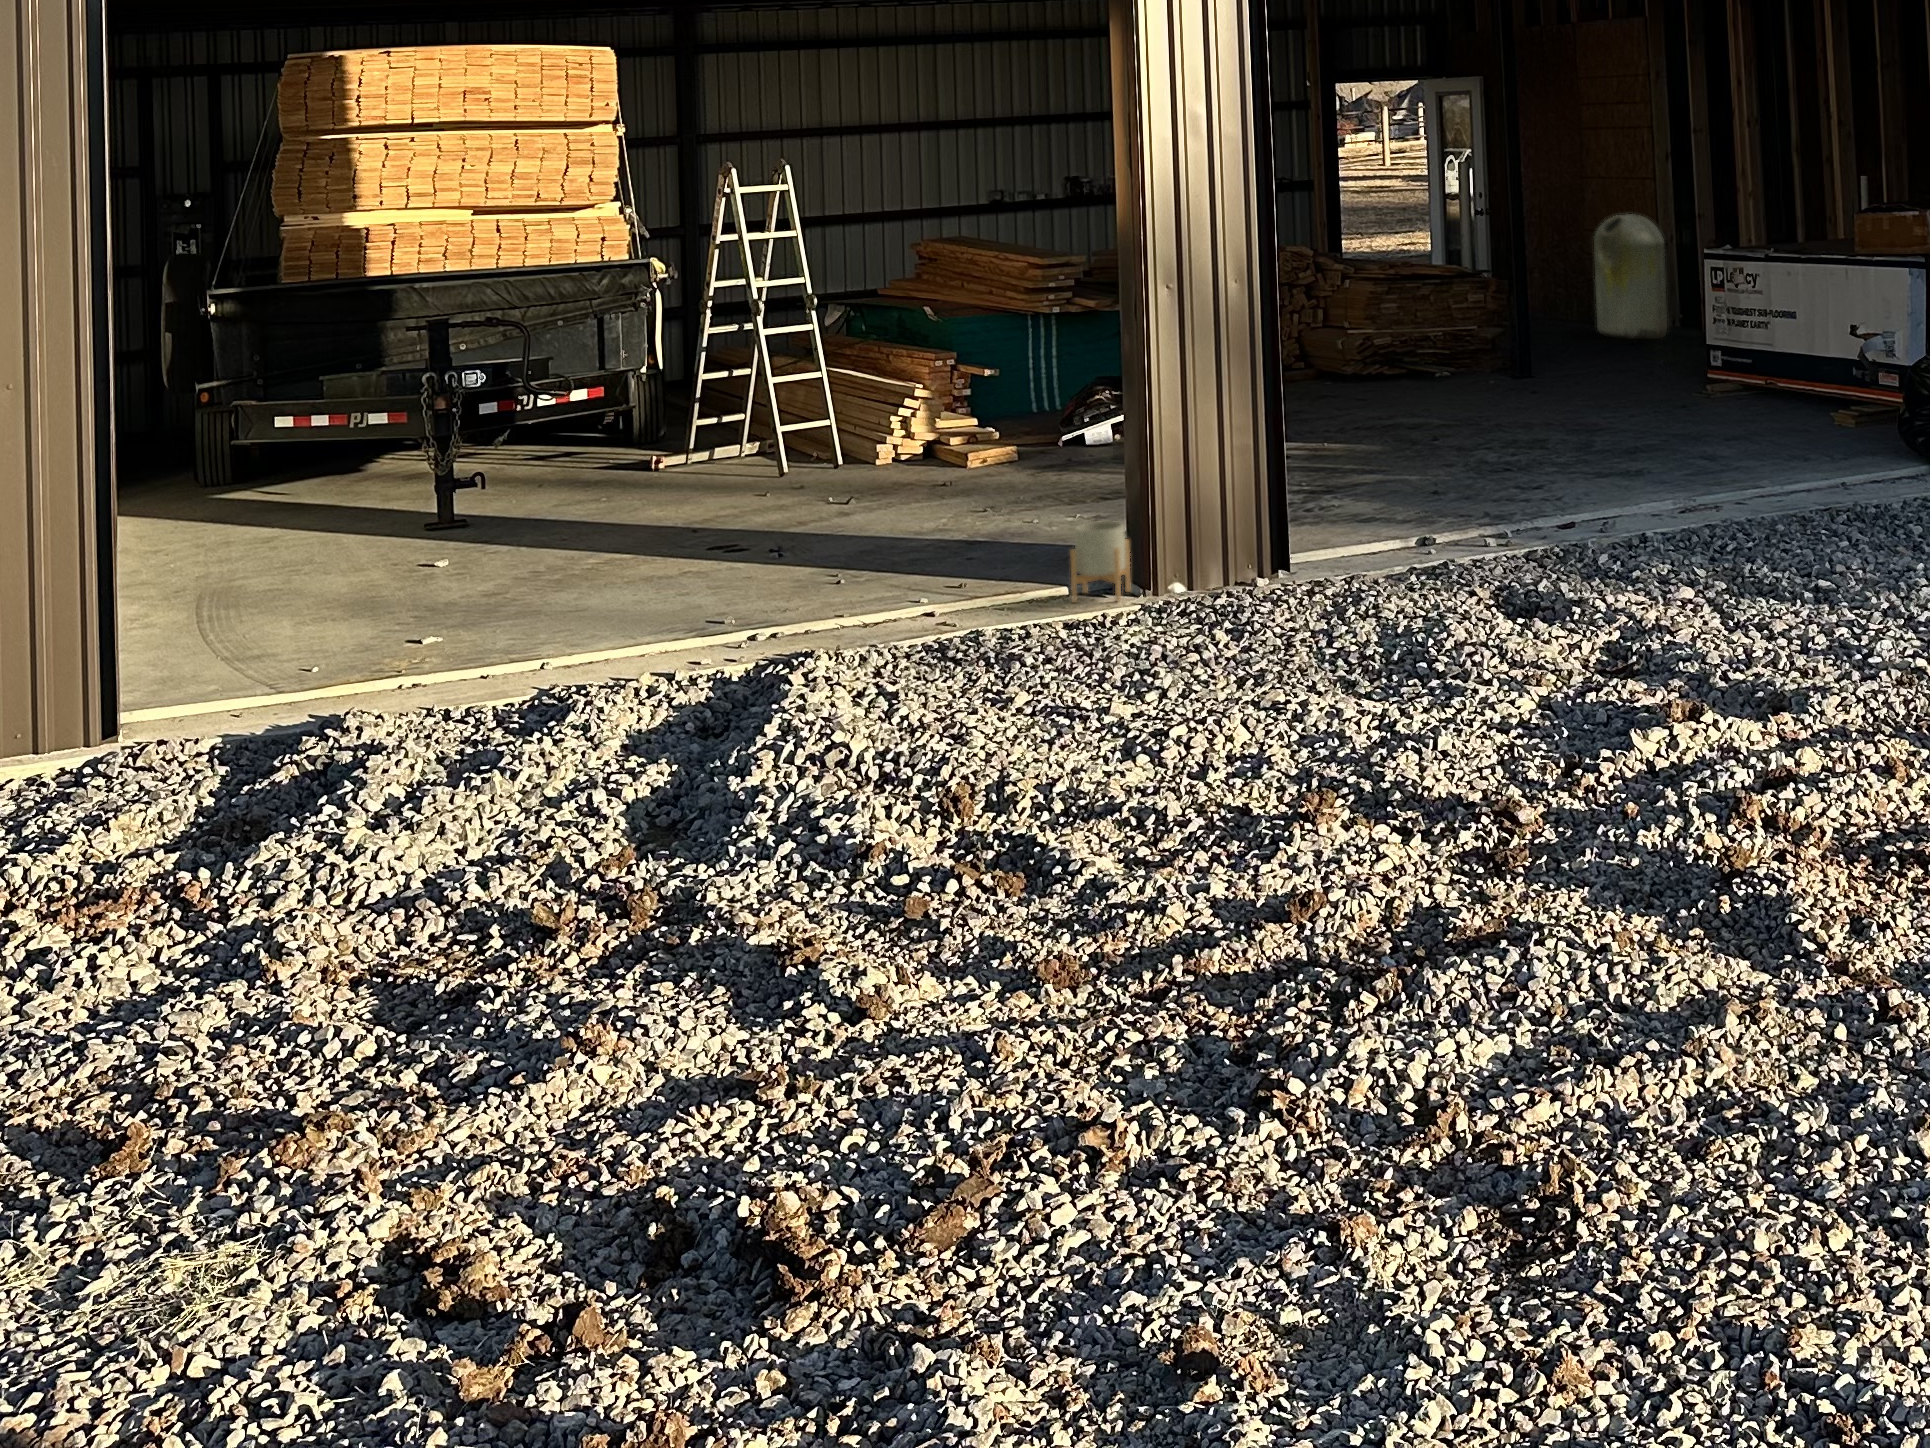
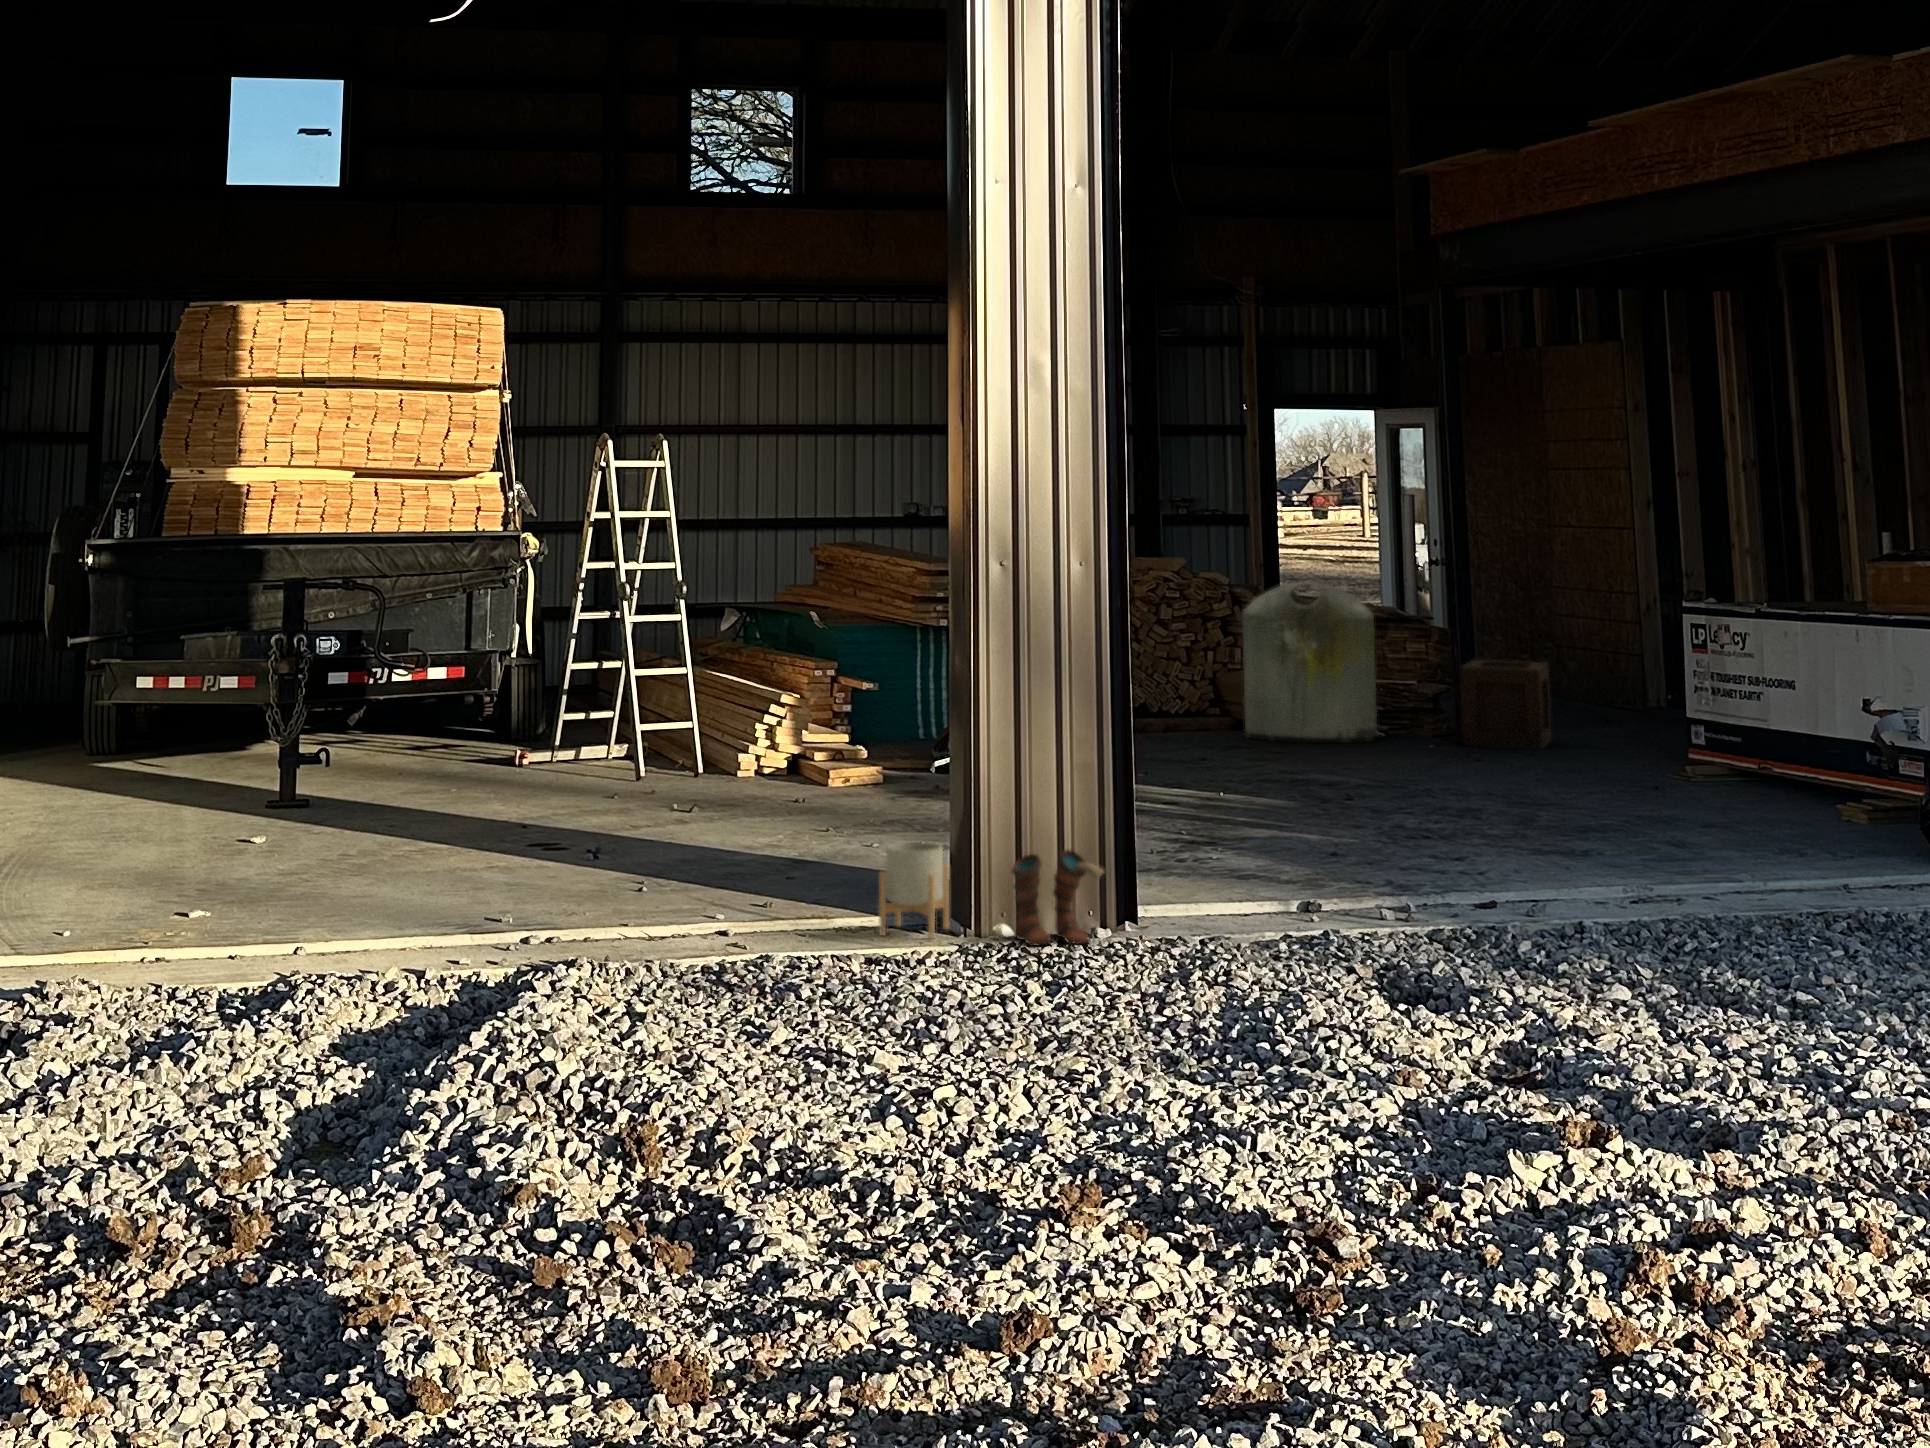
trash can: present [1594,214,1667,339] -> present [1242,581,1377,743]
wooden crate: none [1523,304,1598,381] -> present [1461,660,1551,749]
boots: none [1185,518,1268,600] -> present [1011,850,1105,946]

